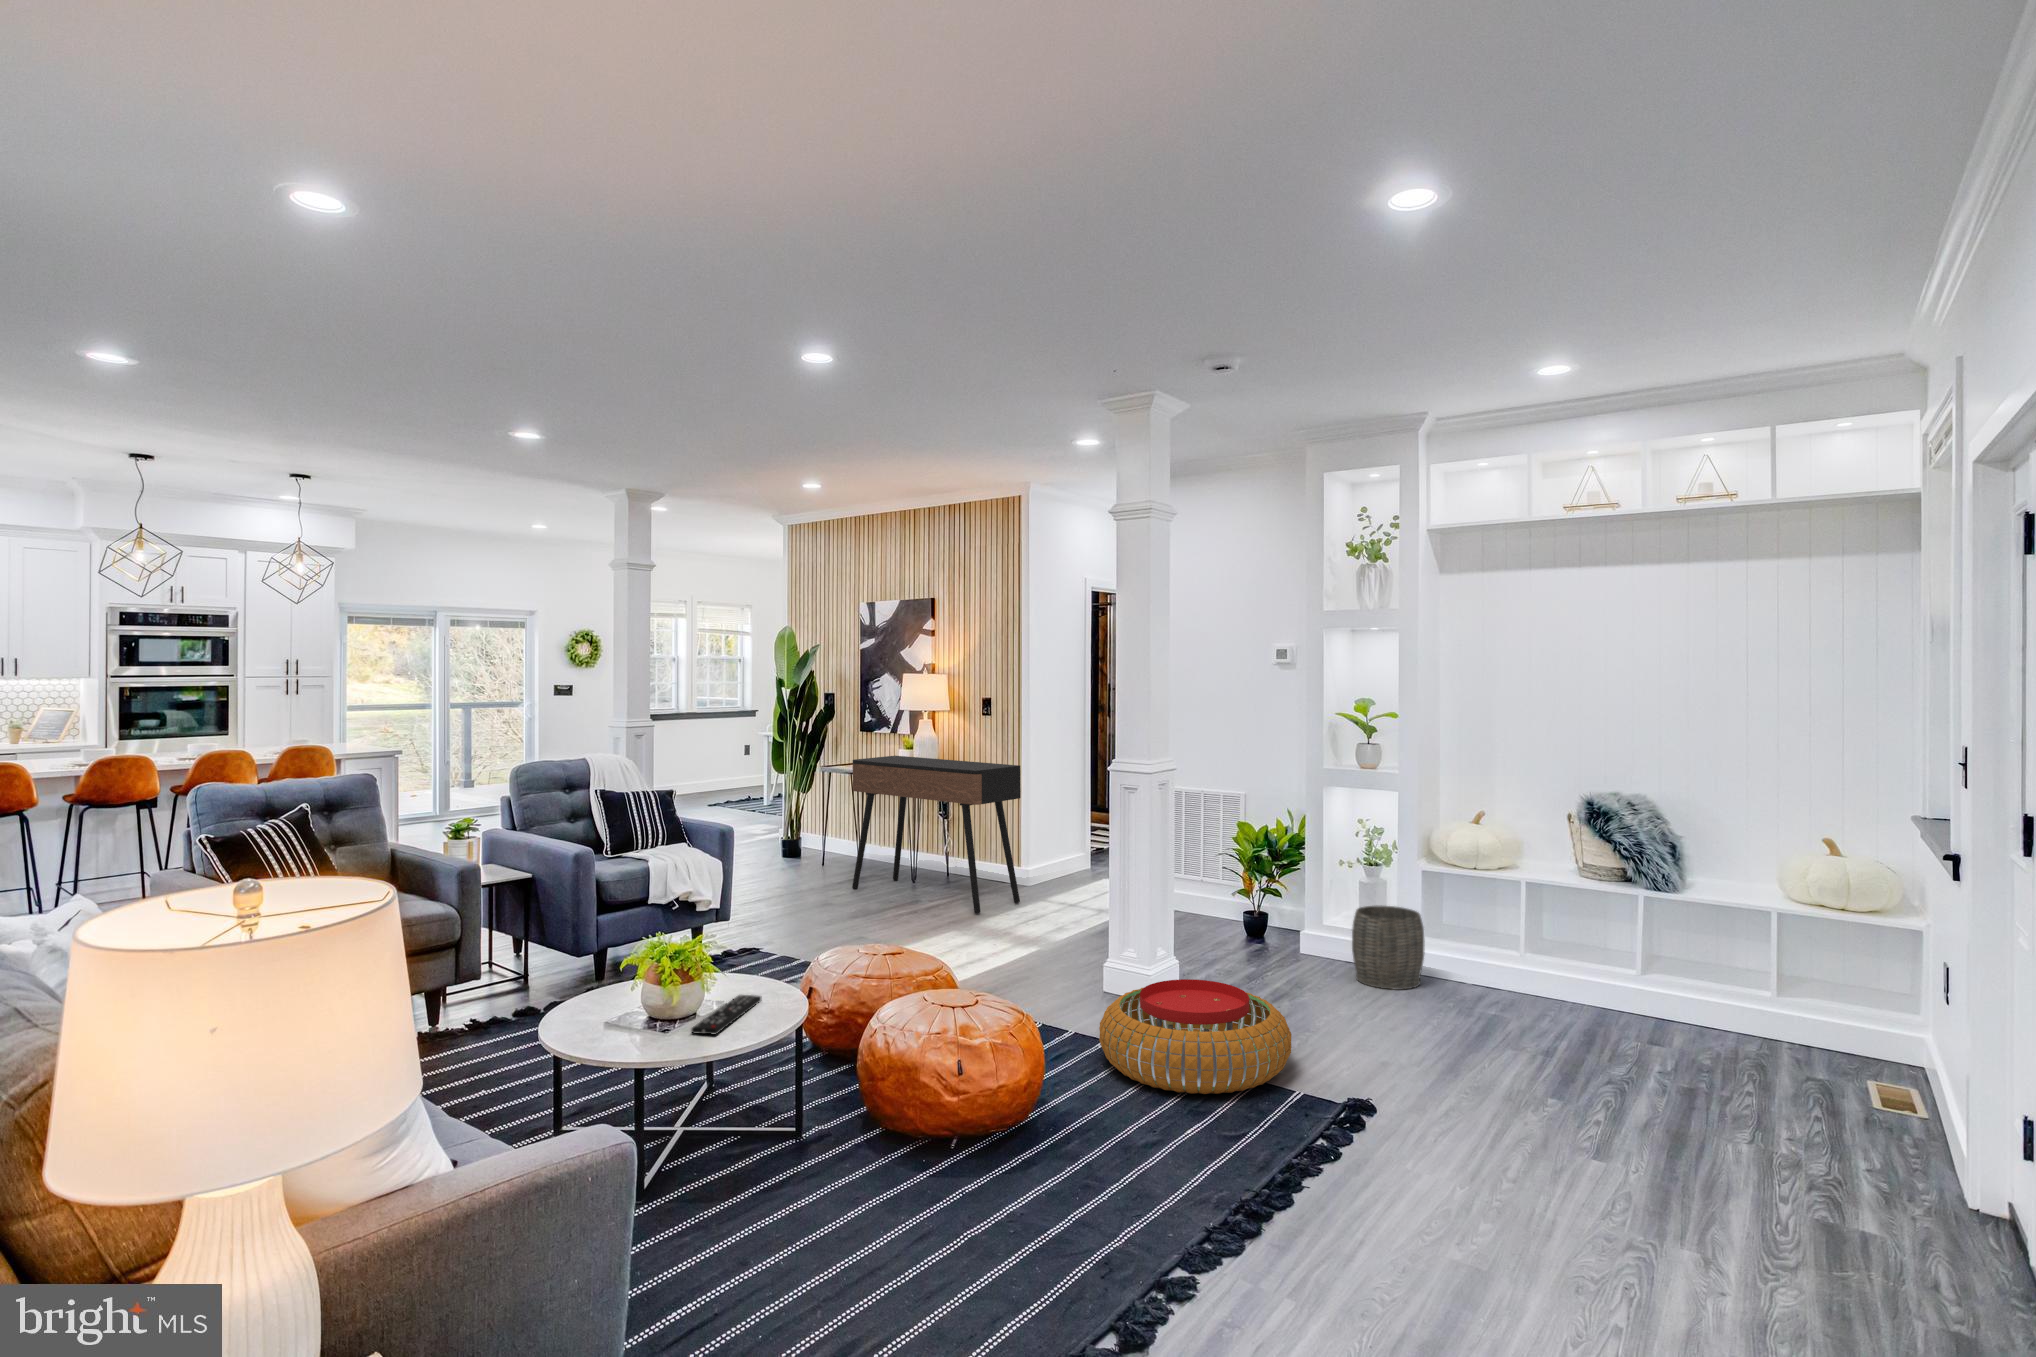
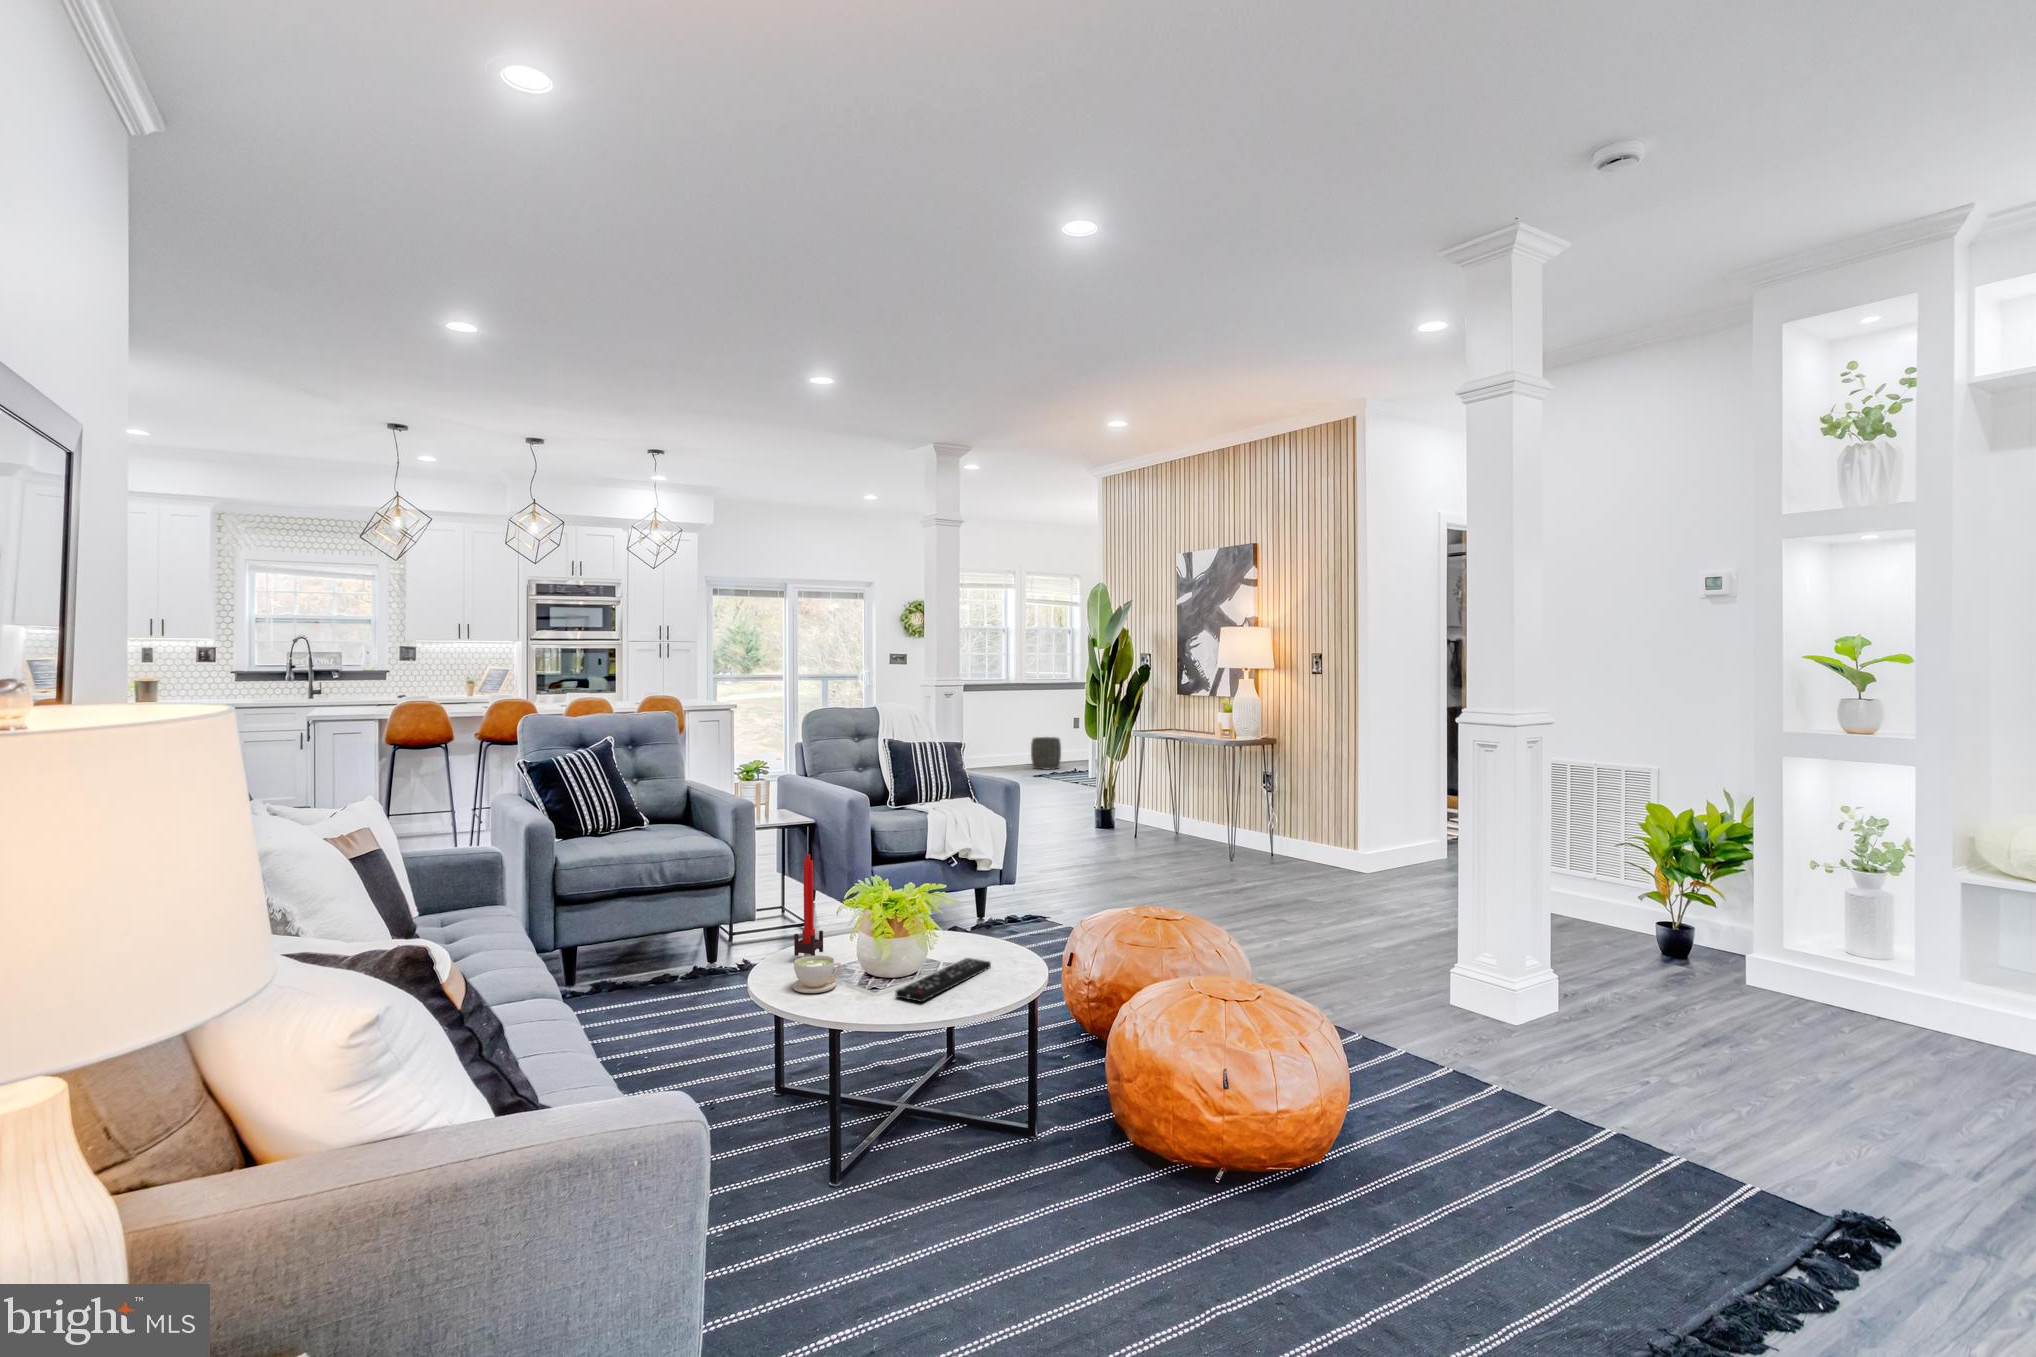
console table: present [852,756,1021,914] -> none [1162,719,1355,898]
woven basket: present [1352,906,1425,990] -> present [1031,737,1061,770]
candle: none [586,919,610,1011] -> present [794,854,823,957]
pouf: present [1099,979,1292,1094] -> none [1438,998,1738,1166]
coffee cup: none [596,1005,639,1038] -> present [792,955,842,993]

